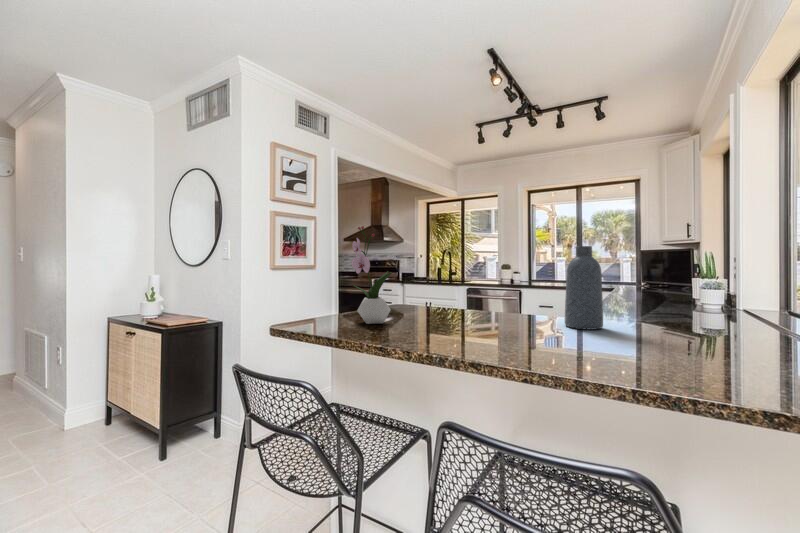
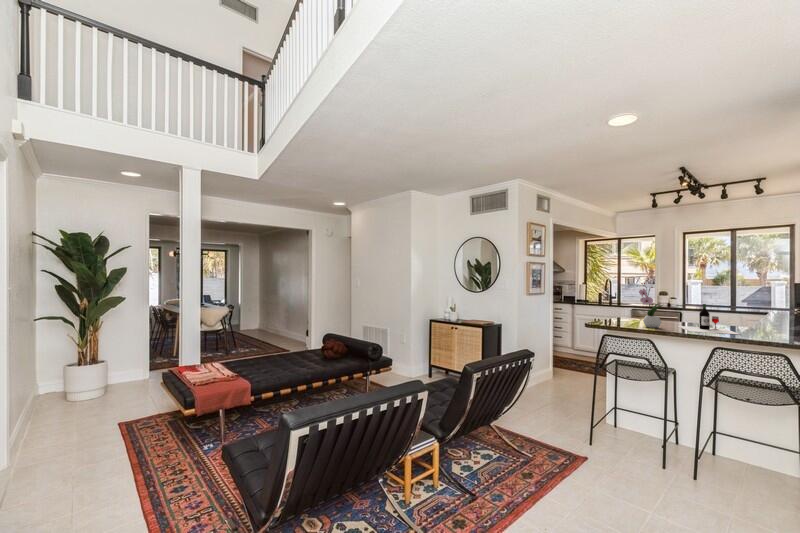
vase: present [565,246,603,330] -> none [760,295,785,336]
wine bottle: none [430,269,524,332] -> present [679,304,739,334]

